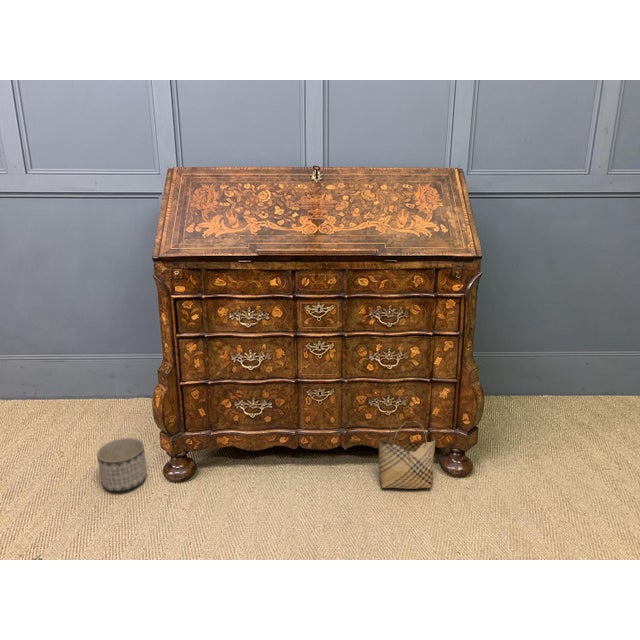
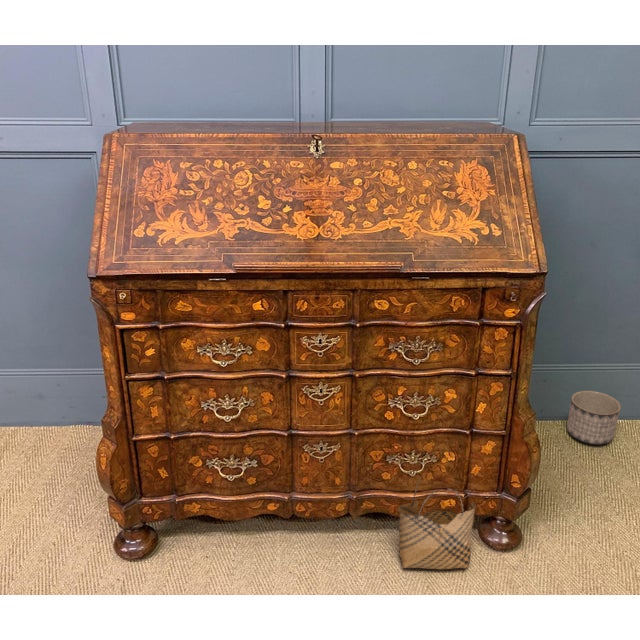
planter: present [97,438,147,491] -> present [567,391,621,444]

